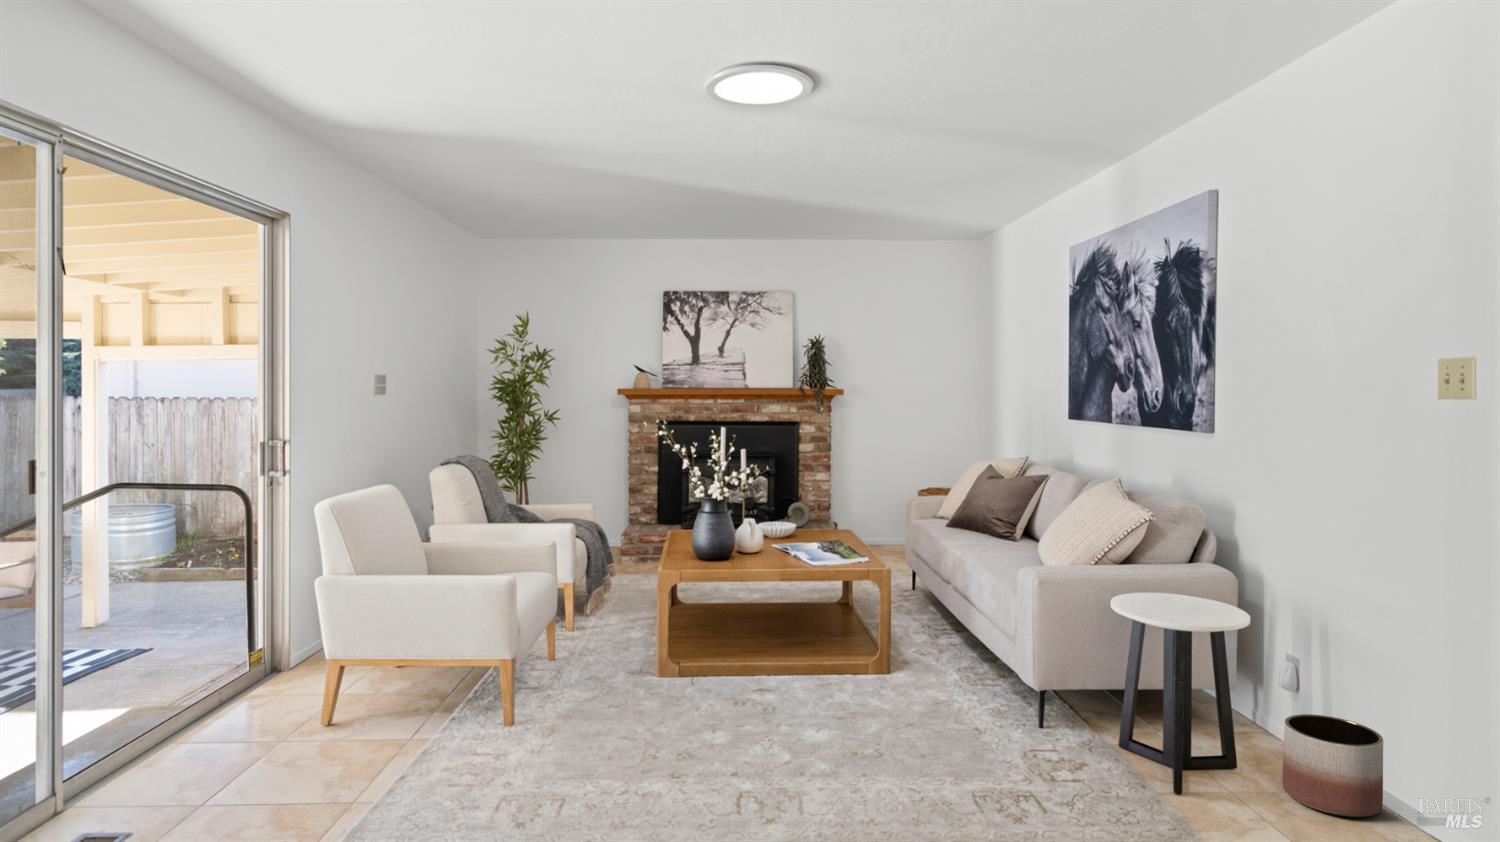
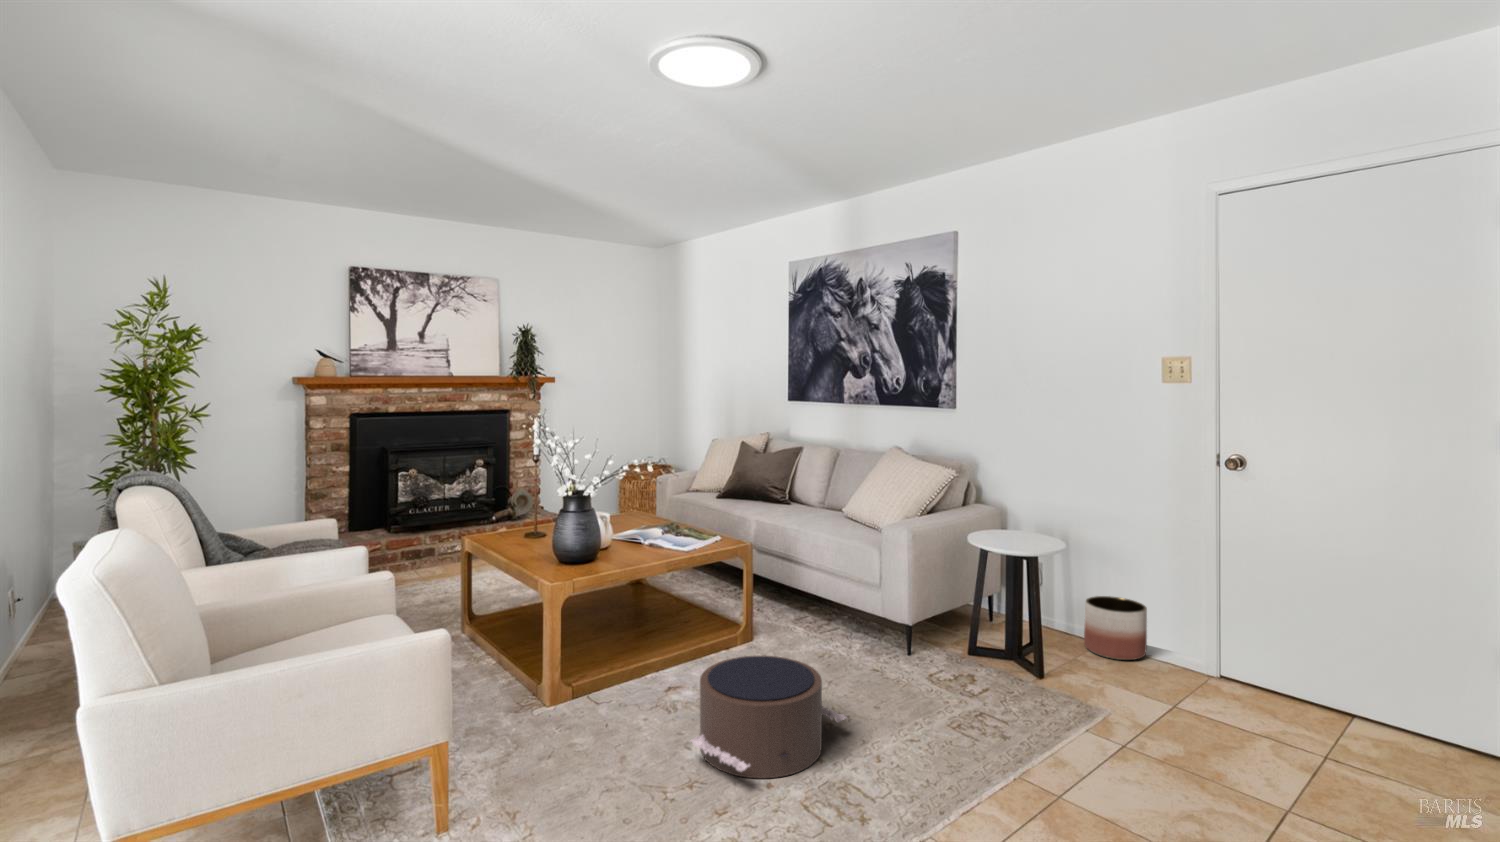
pouf: none [670,670,825,783] -> present [690,656,846,778]

